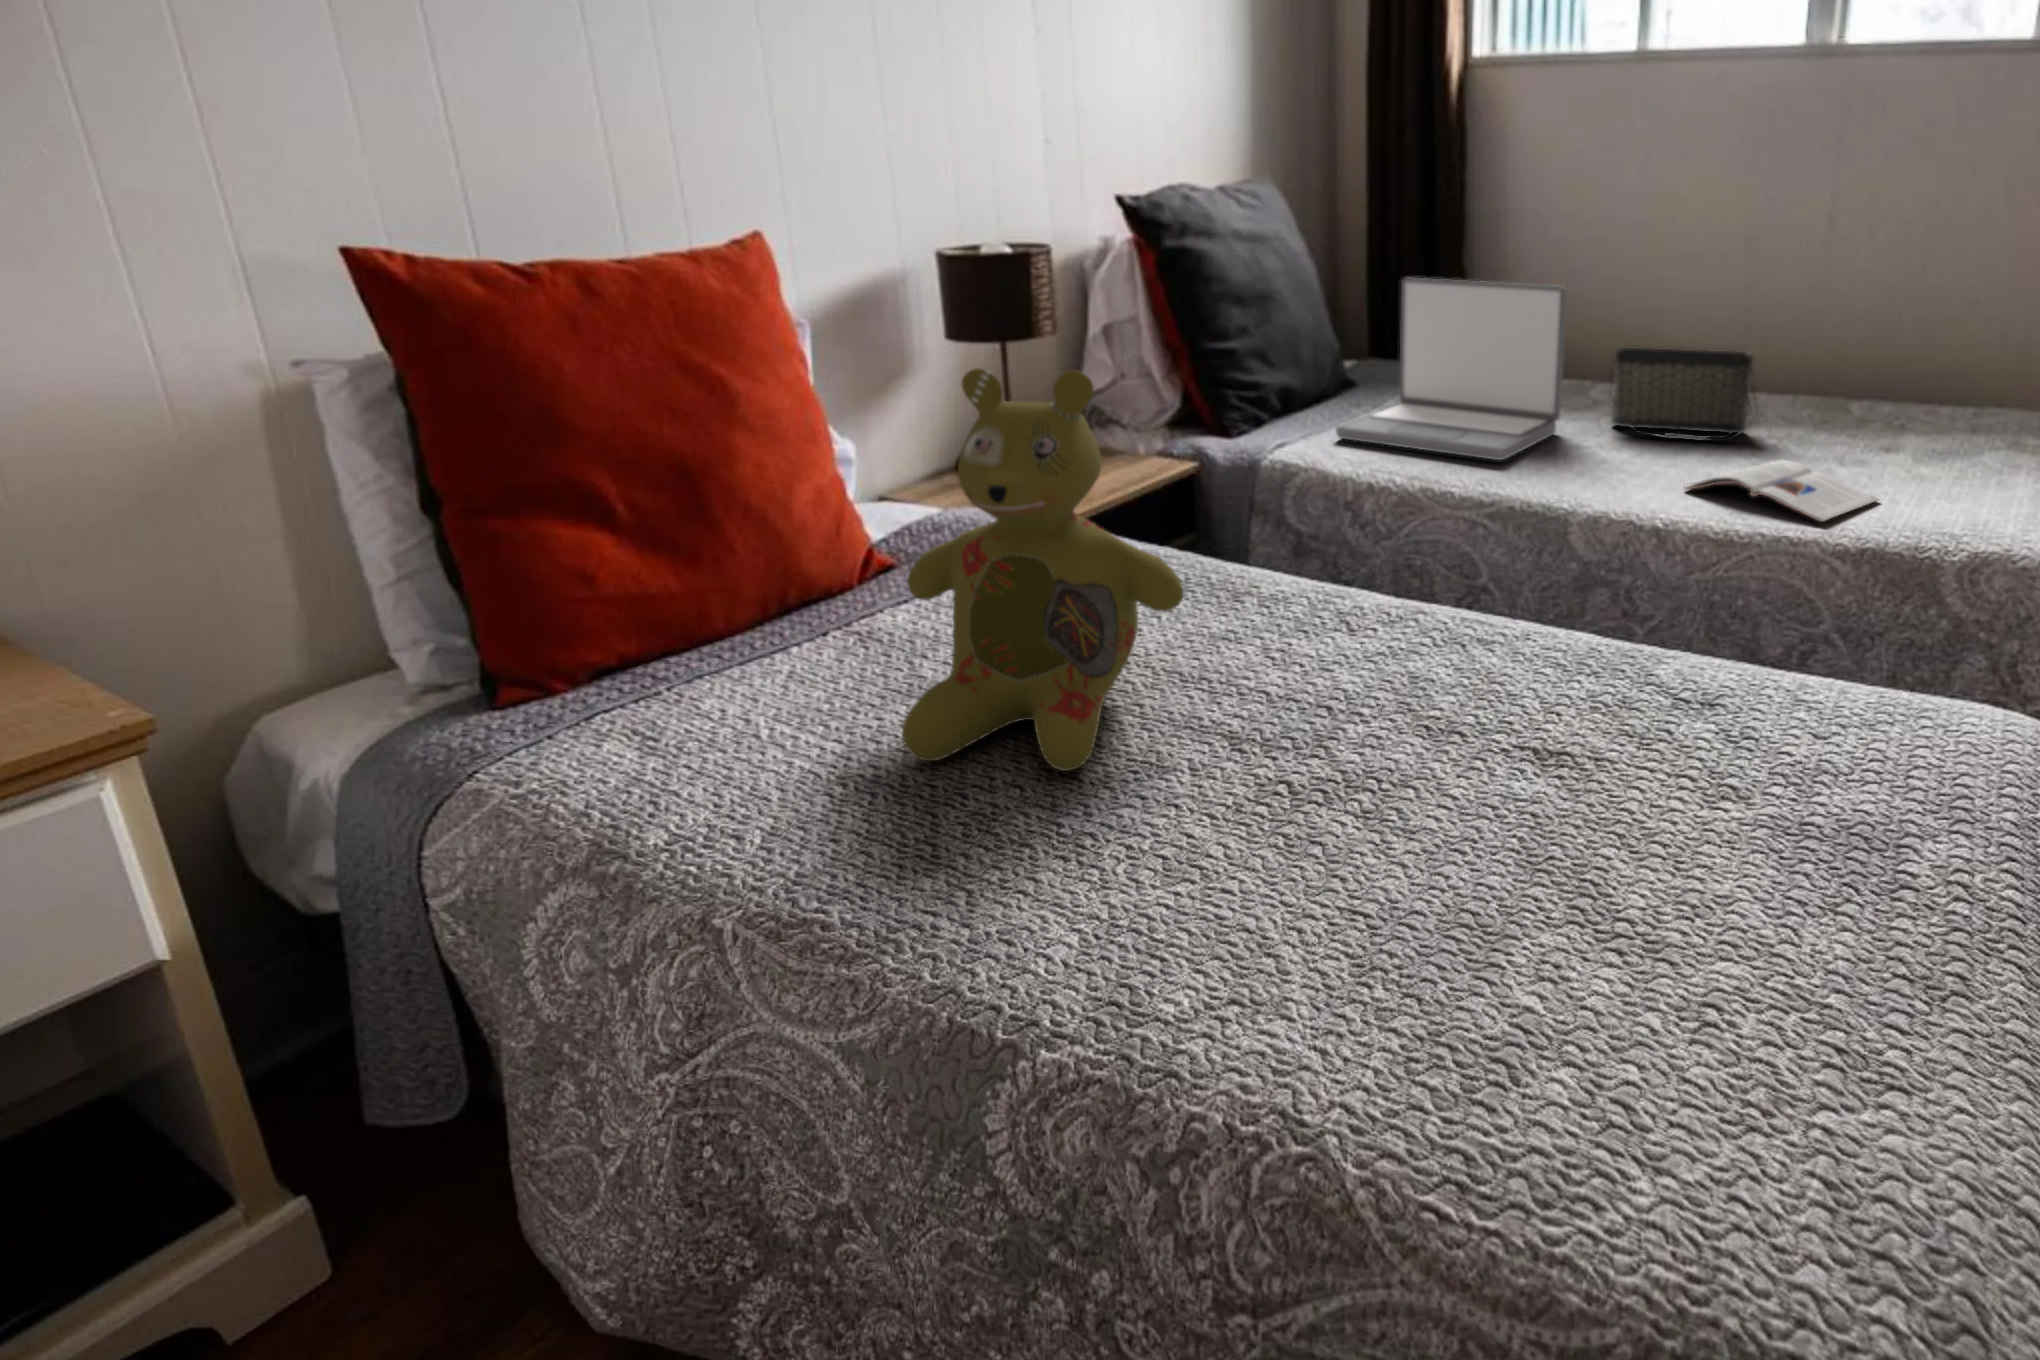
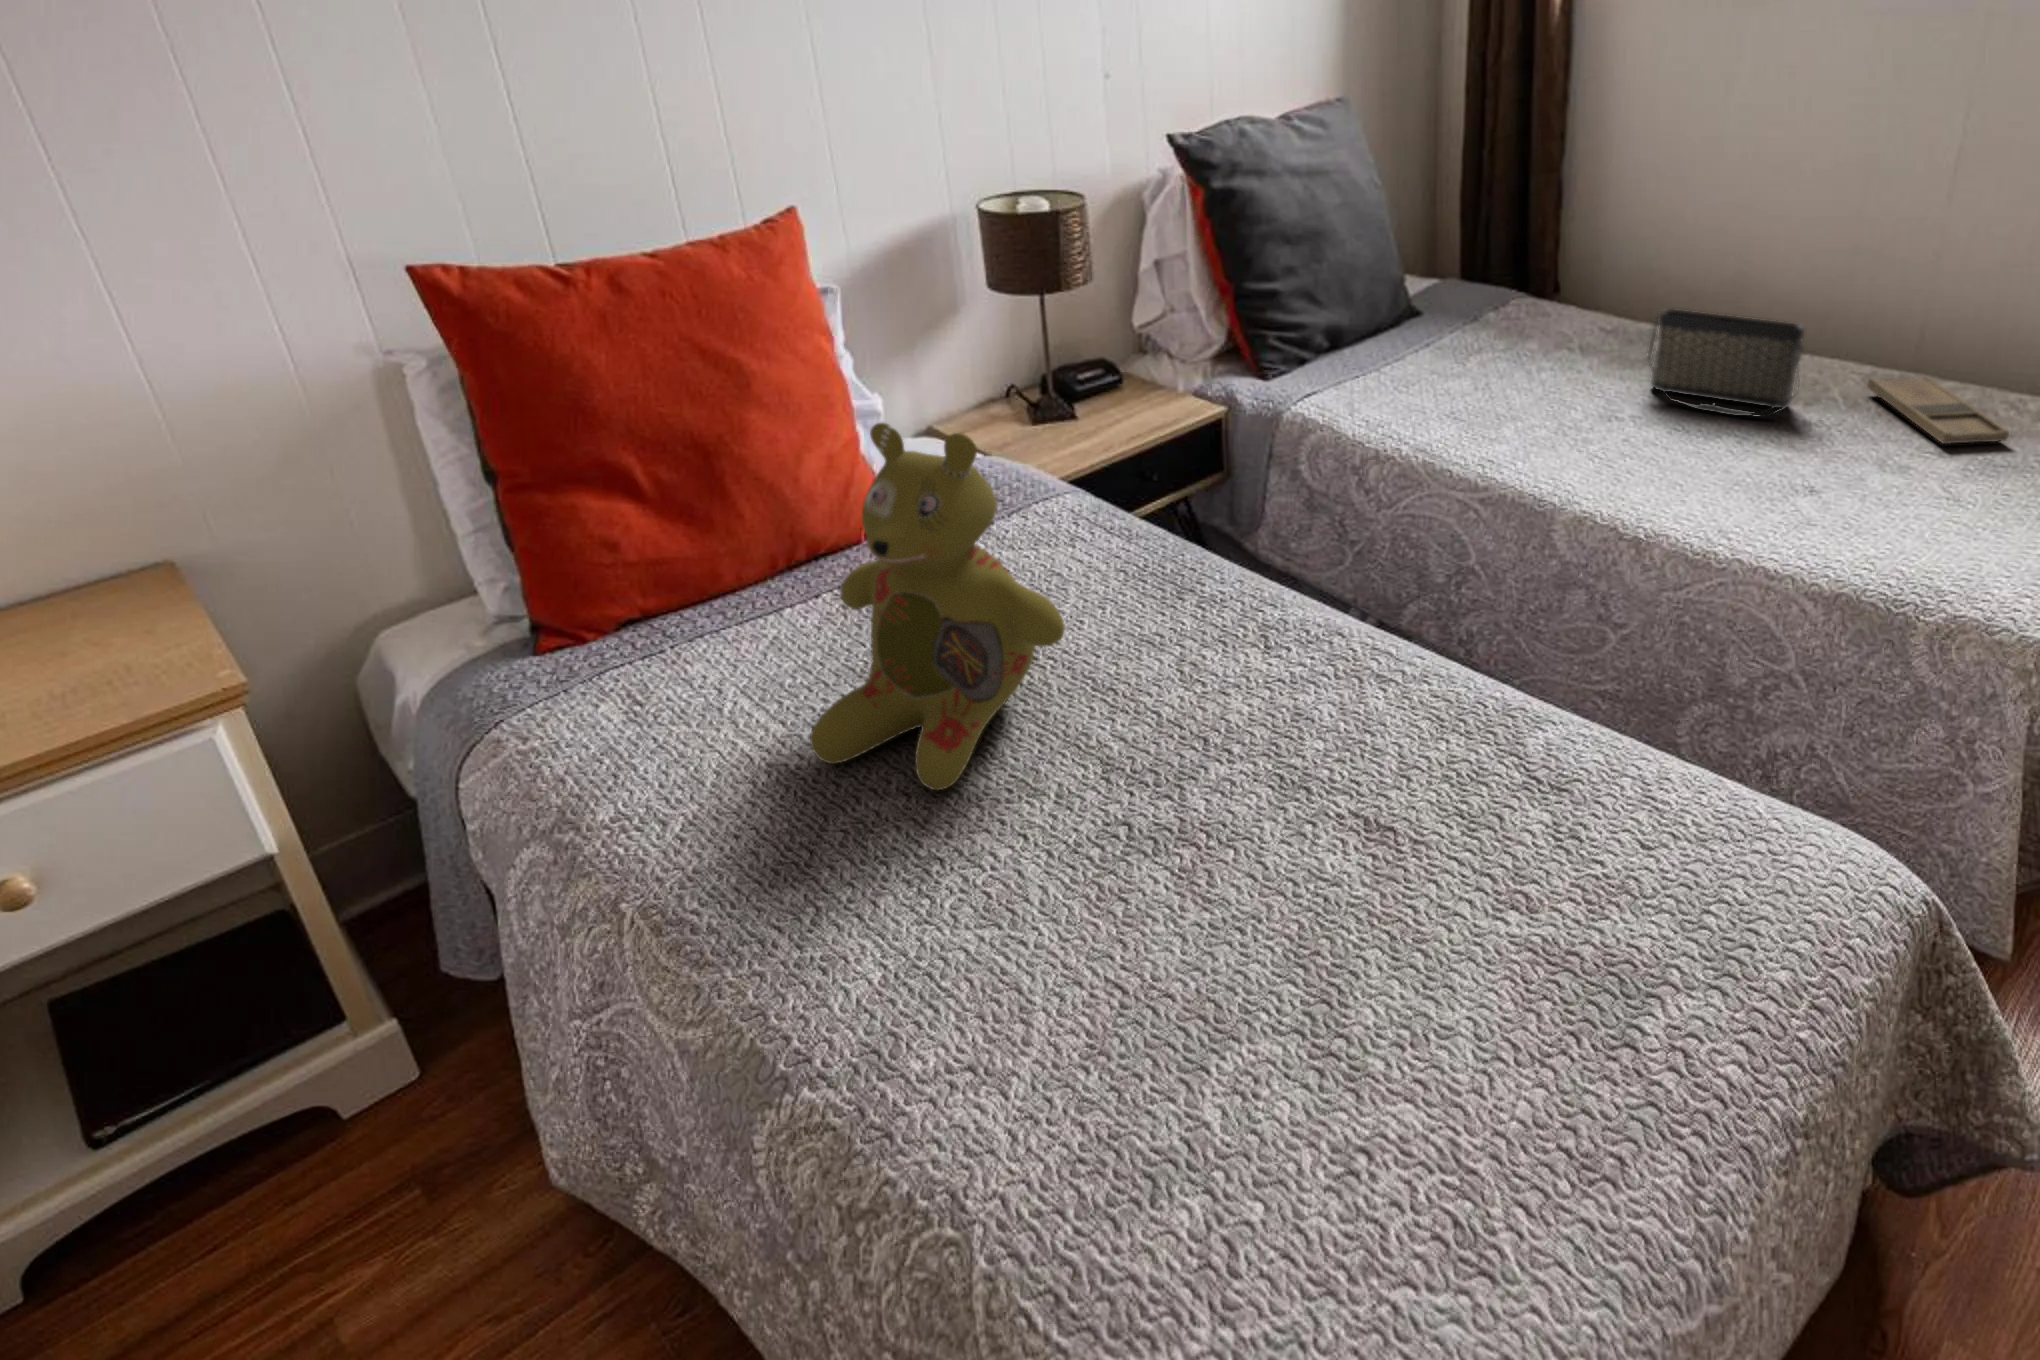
laptop: present [1336,278,1567,460] -> none [1365,223,1607,429]
tray: none [1806,401,1948,449] -> present [1867,375,2009,444]
magazine: present [1685,460,1878,522] -> none [1684,456,1889,542]

